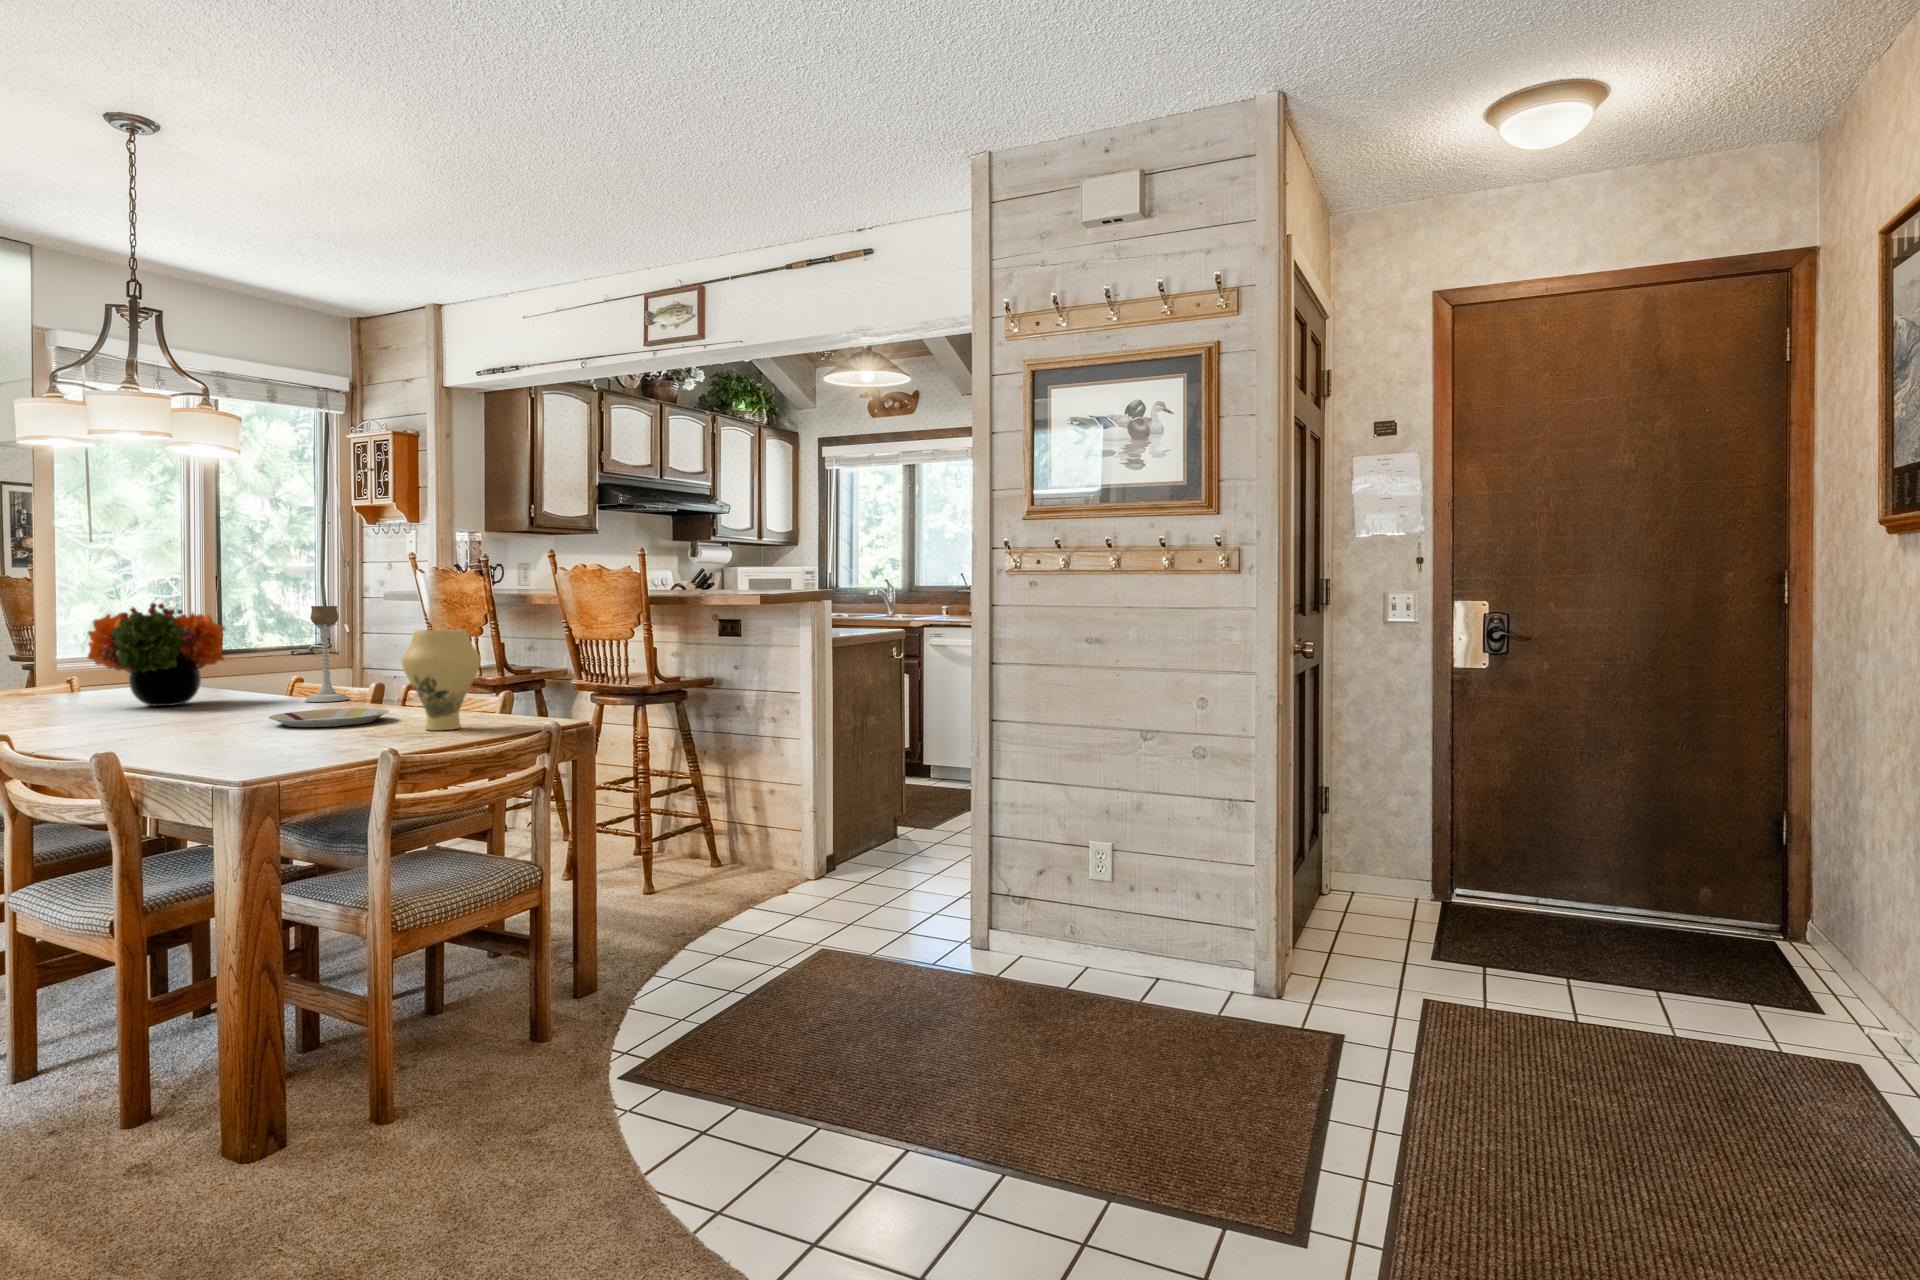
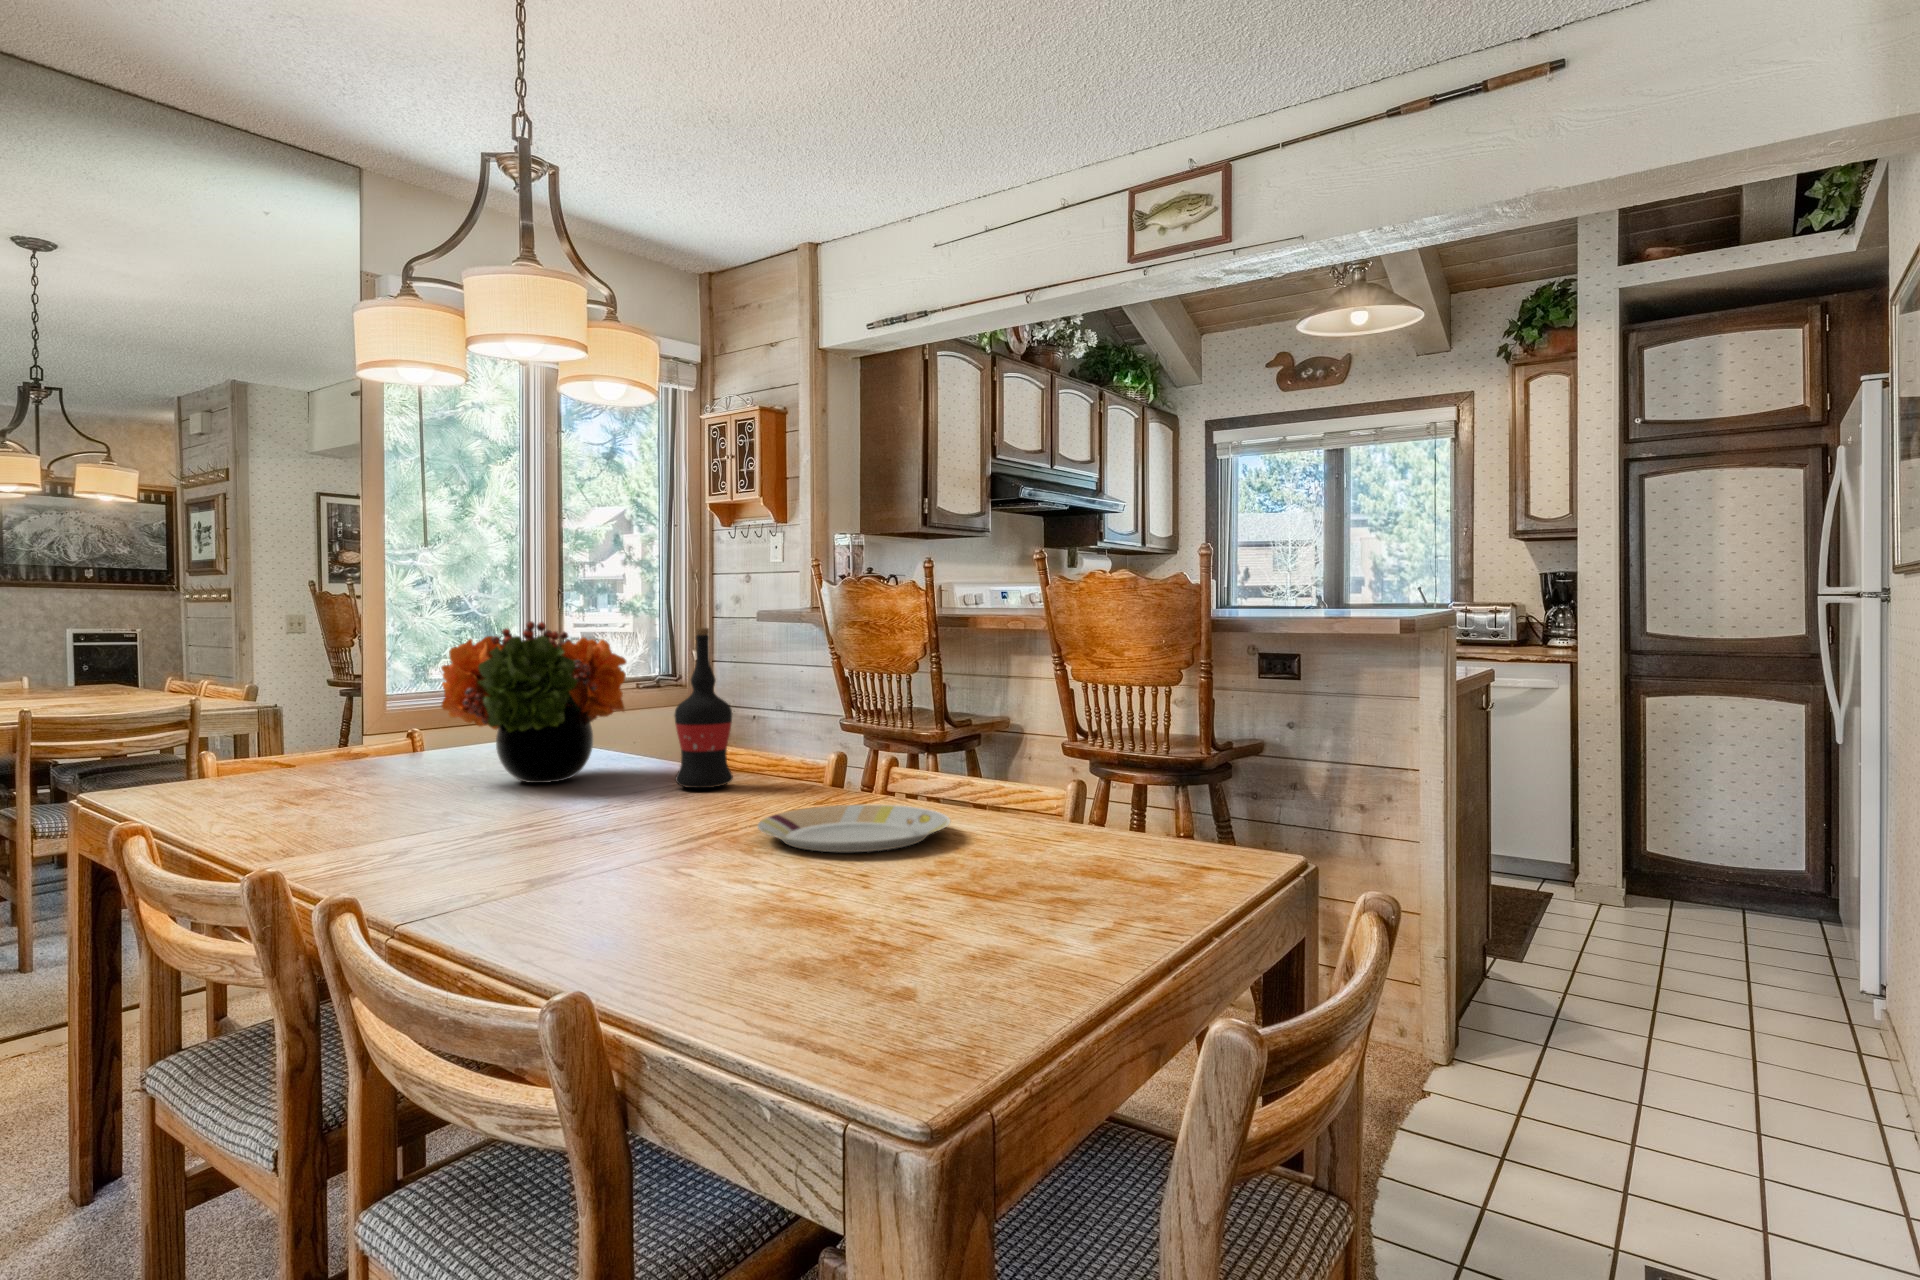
candle holder: present [305,606,349,702] -> none [736,626,797,777]
wine bottle: none [251,607,293,707] -> present [674,627,733,788]
vase: present [402,630,481,731] -> none [1027,670,1169,873]

